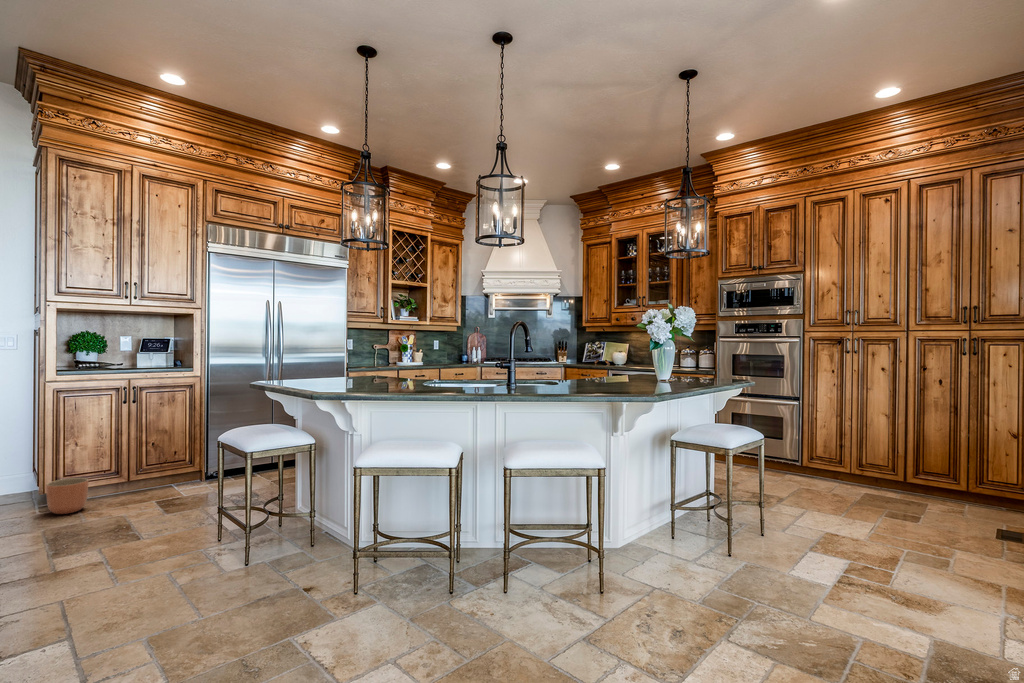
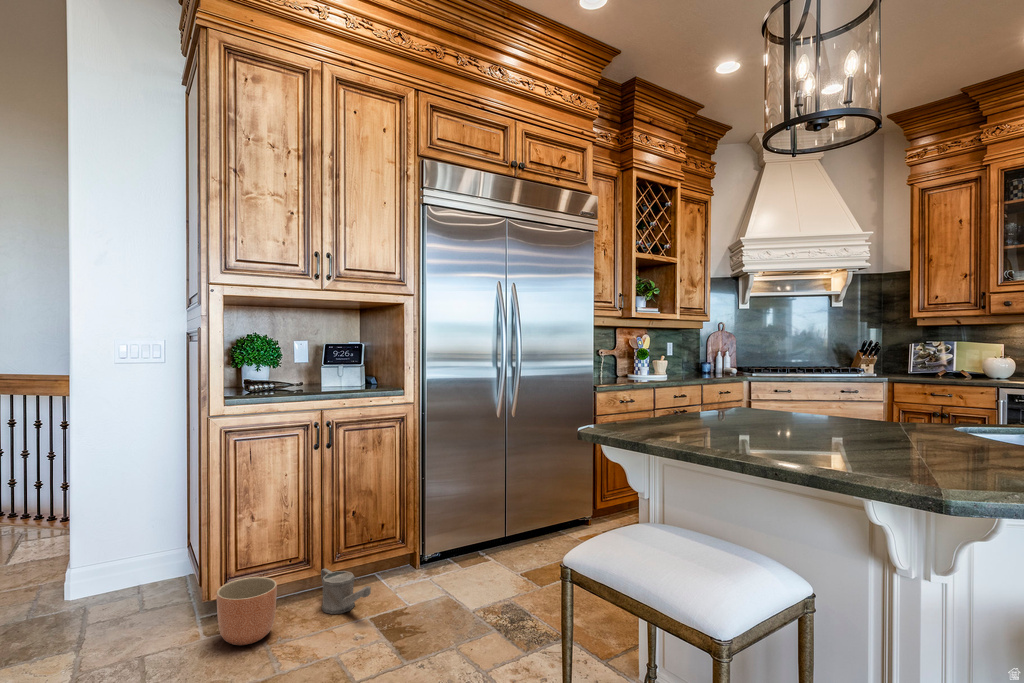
watering can: none [125,477,152,501] -> present [321,568,371,614]

